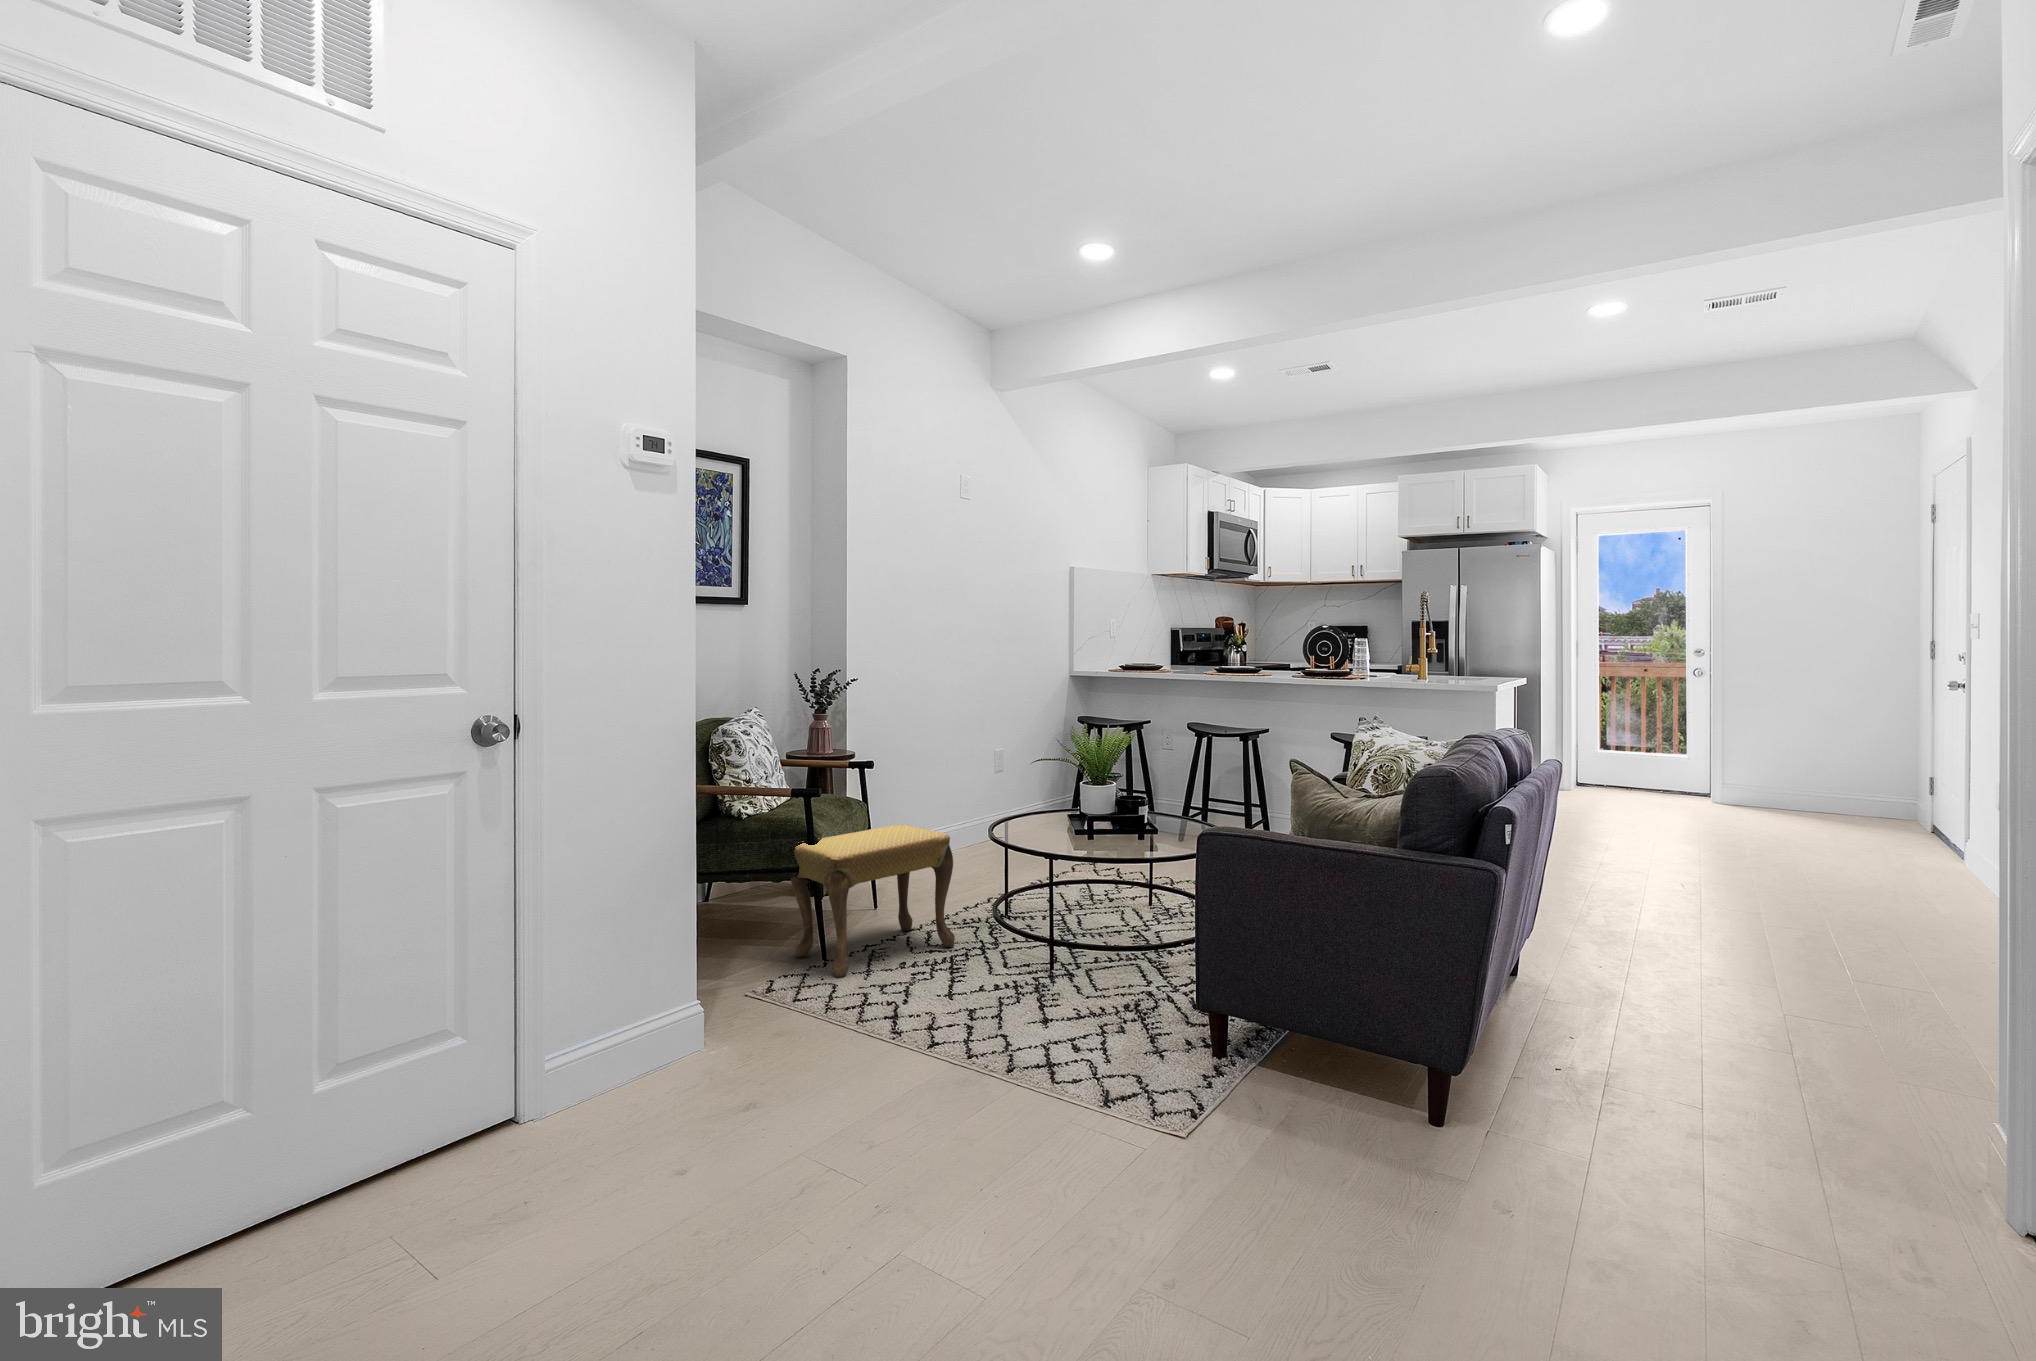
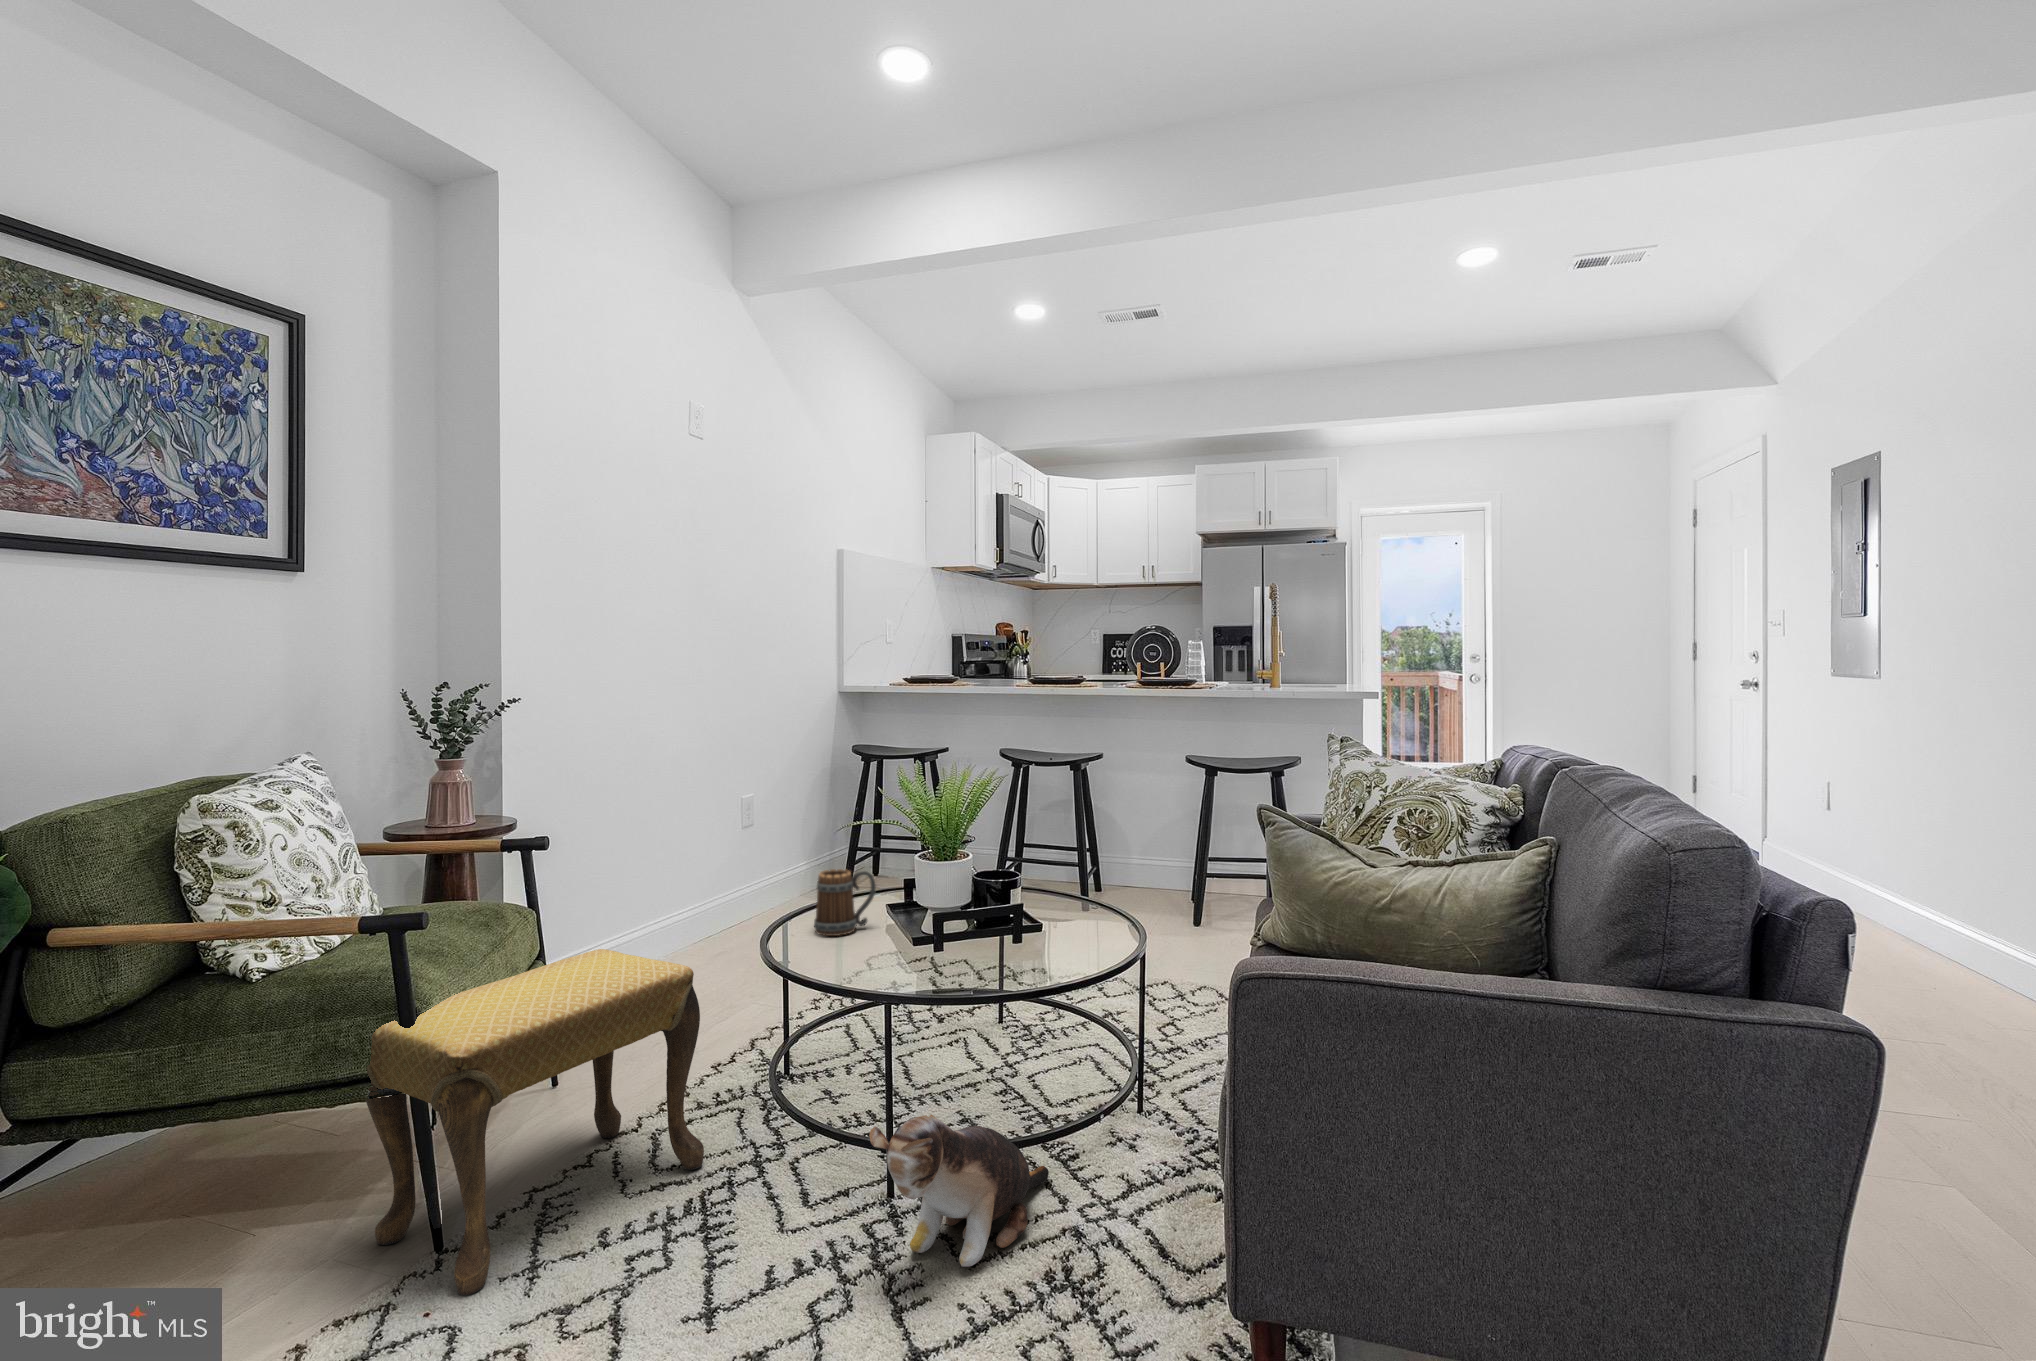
mug: none [1022,789,1060,828] -> present [814,869,876,936]
plush toy: none [1030,913,1144,996] -> present [869,1115,1049,1267]

